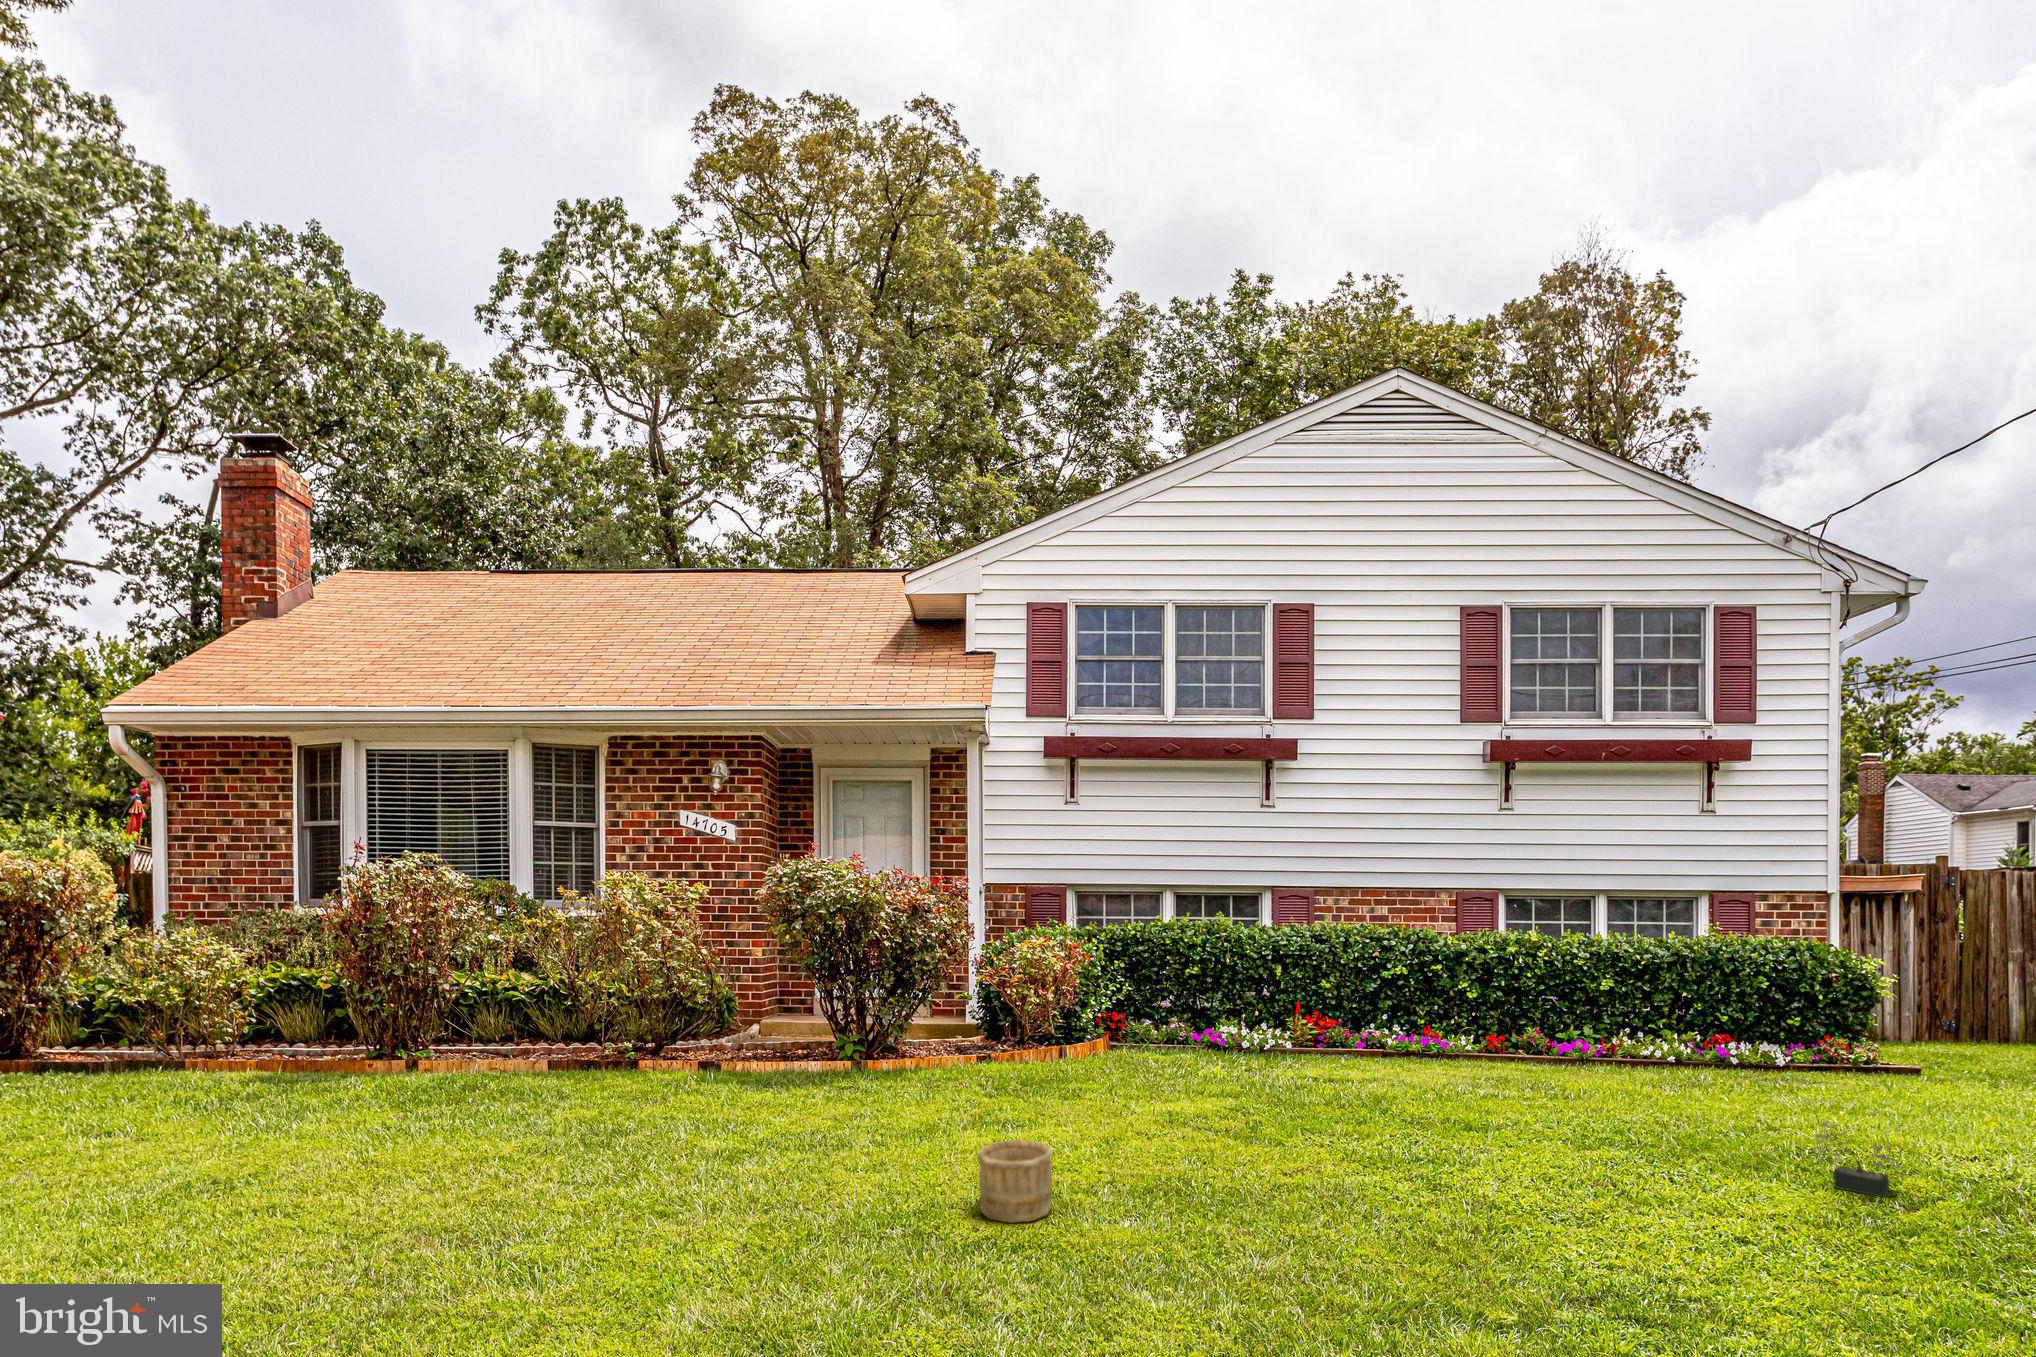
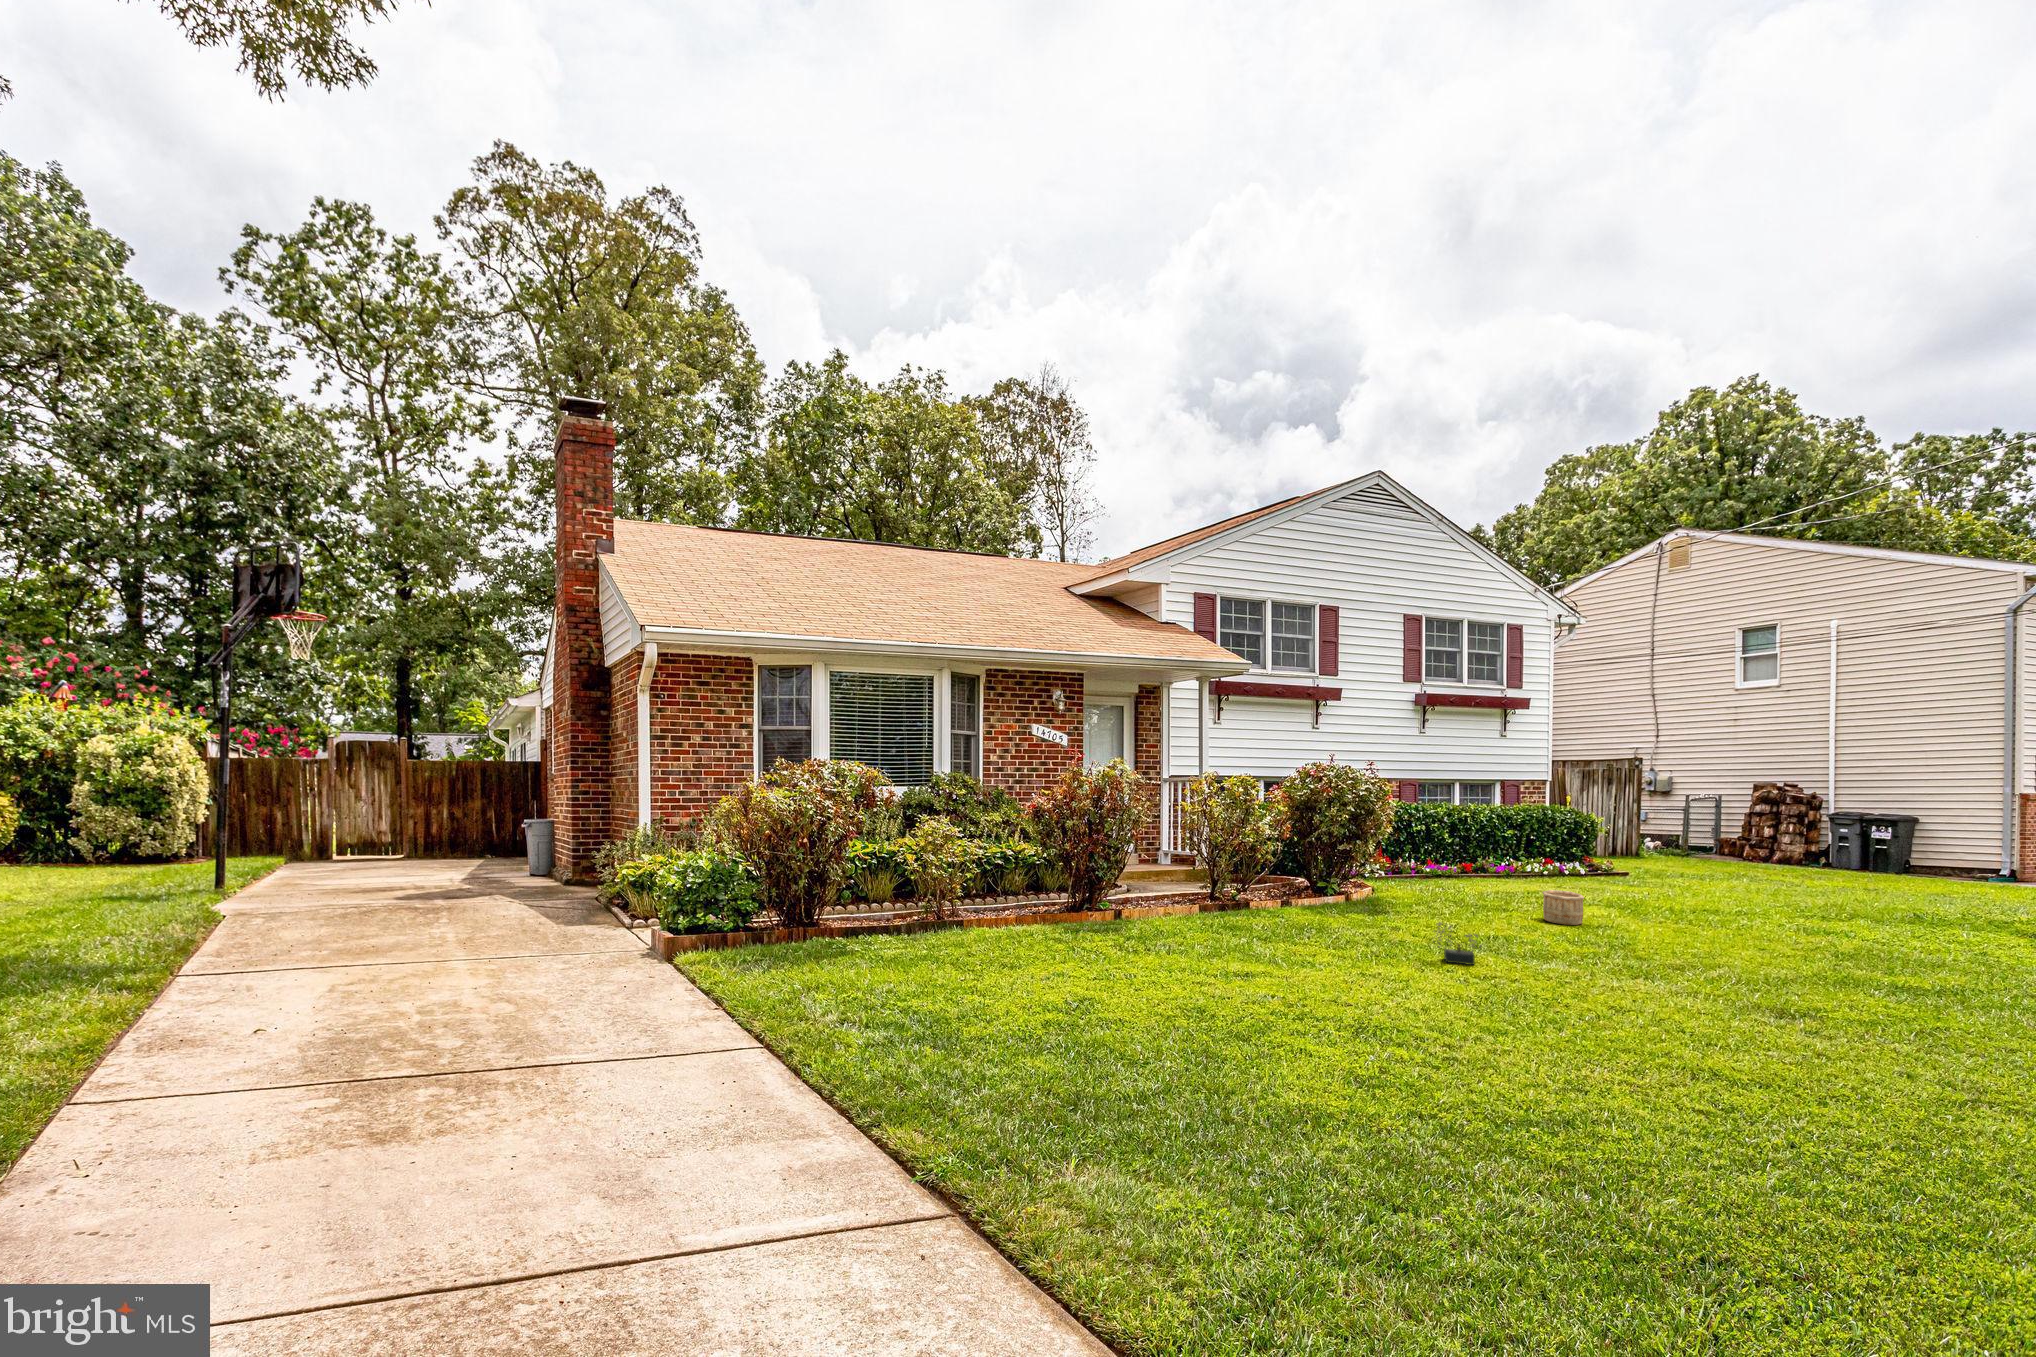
decorative plant: present [1814,1121,1900,1198] -> present [1436,922,1478,965]

